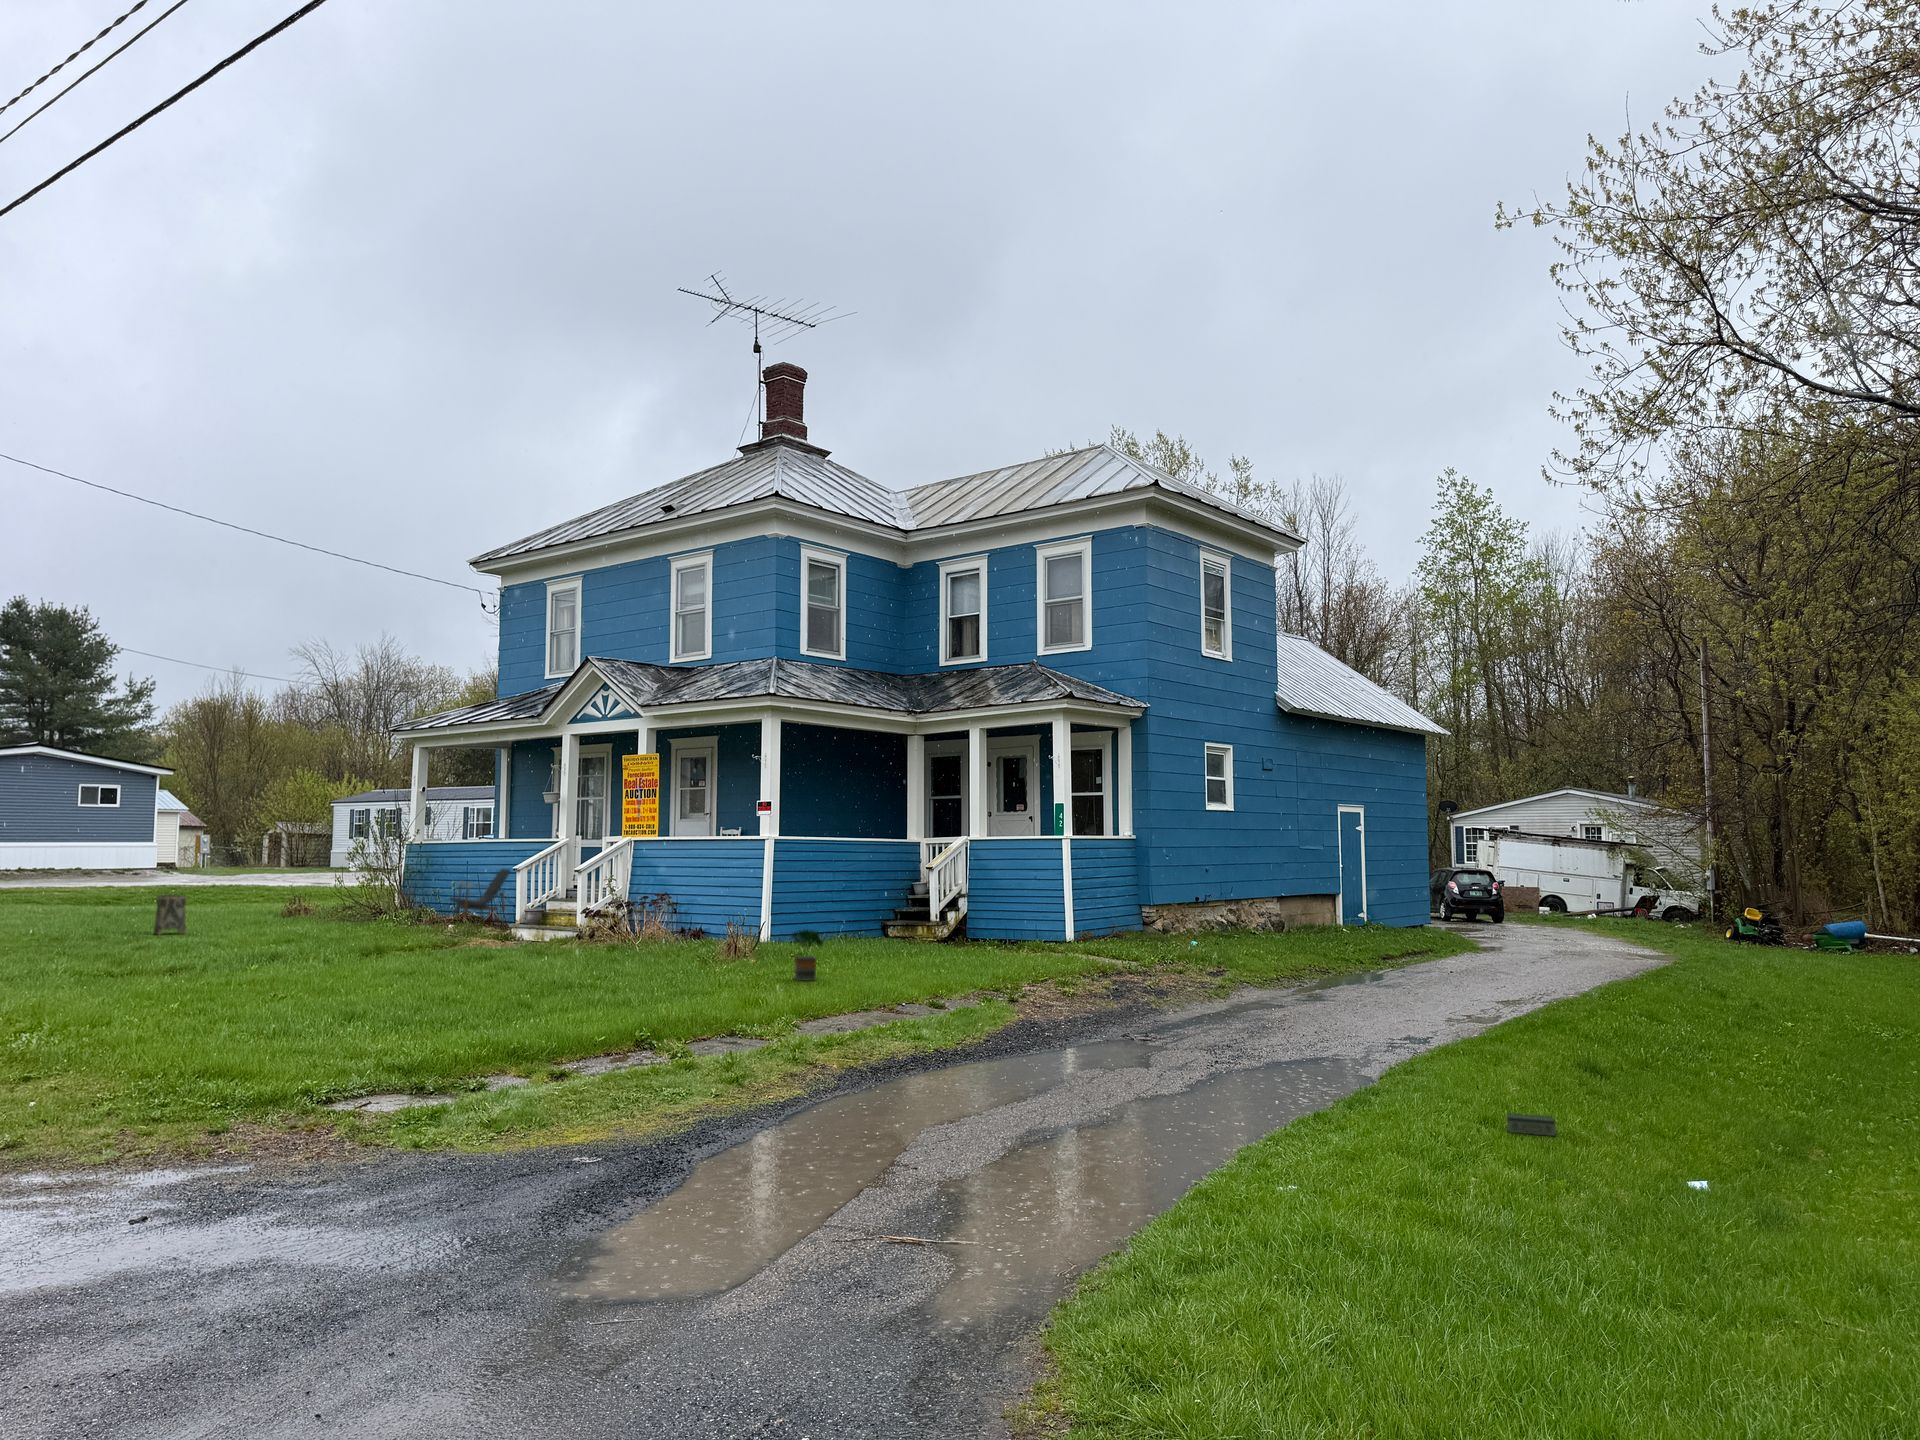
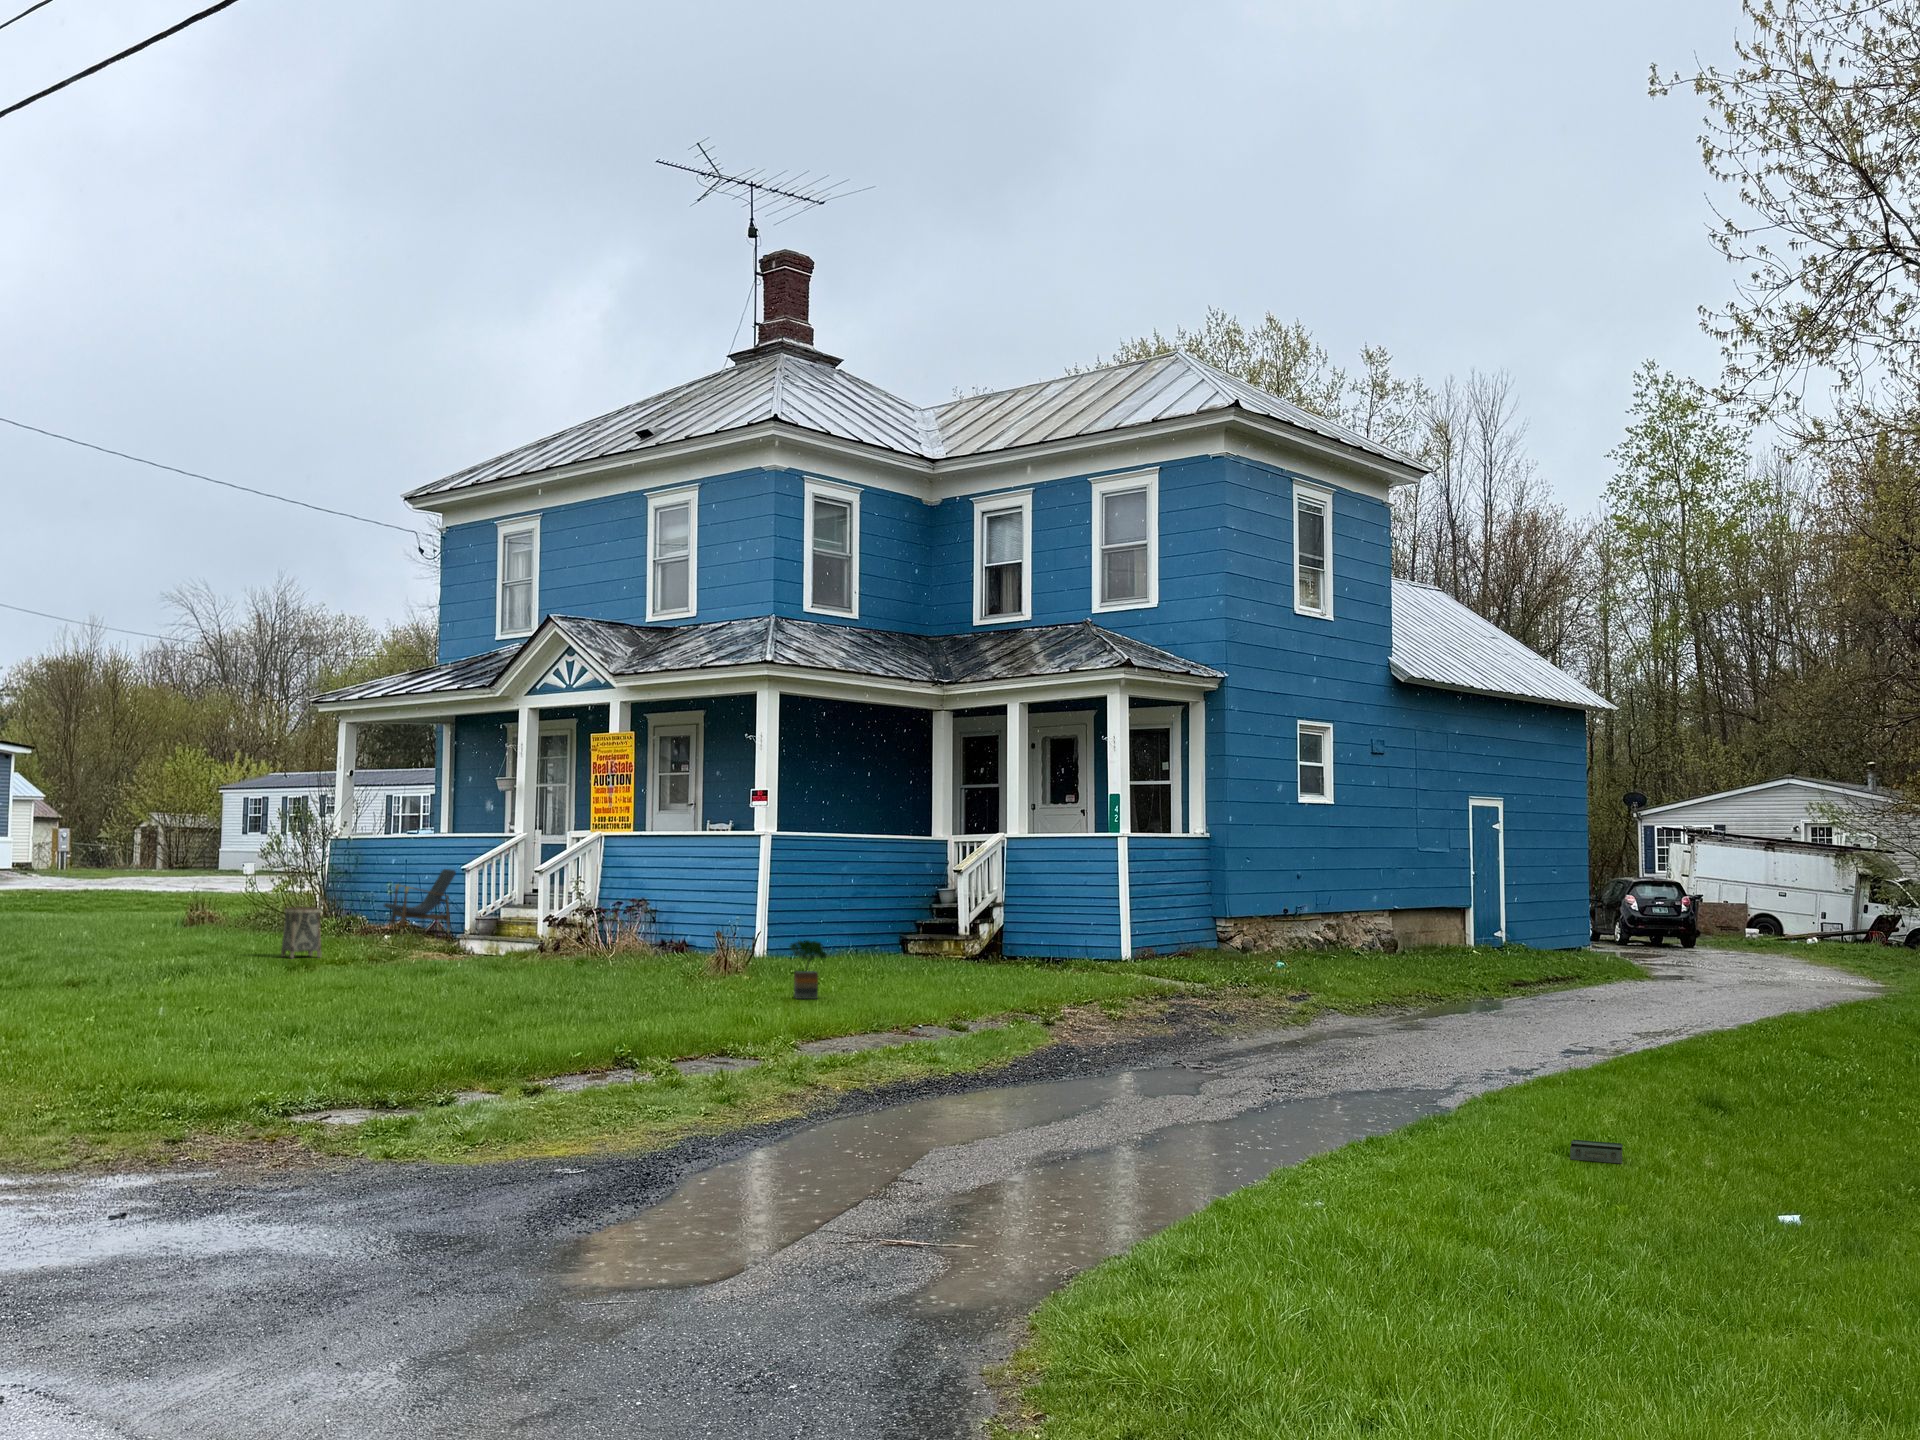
basket: present [154,895,187,935] -> present [281,907,321,958]

